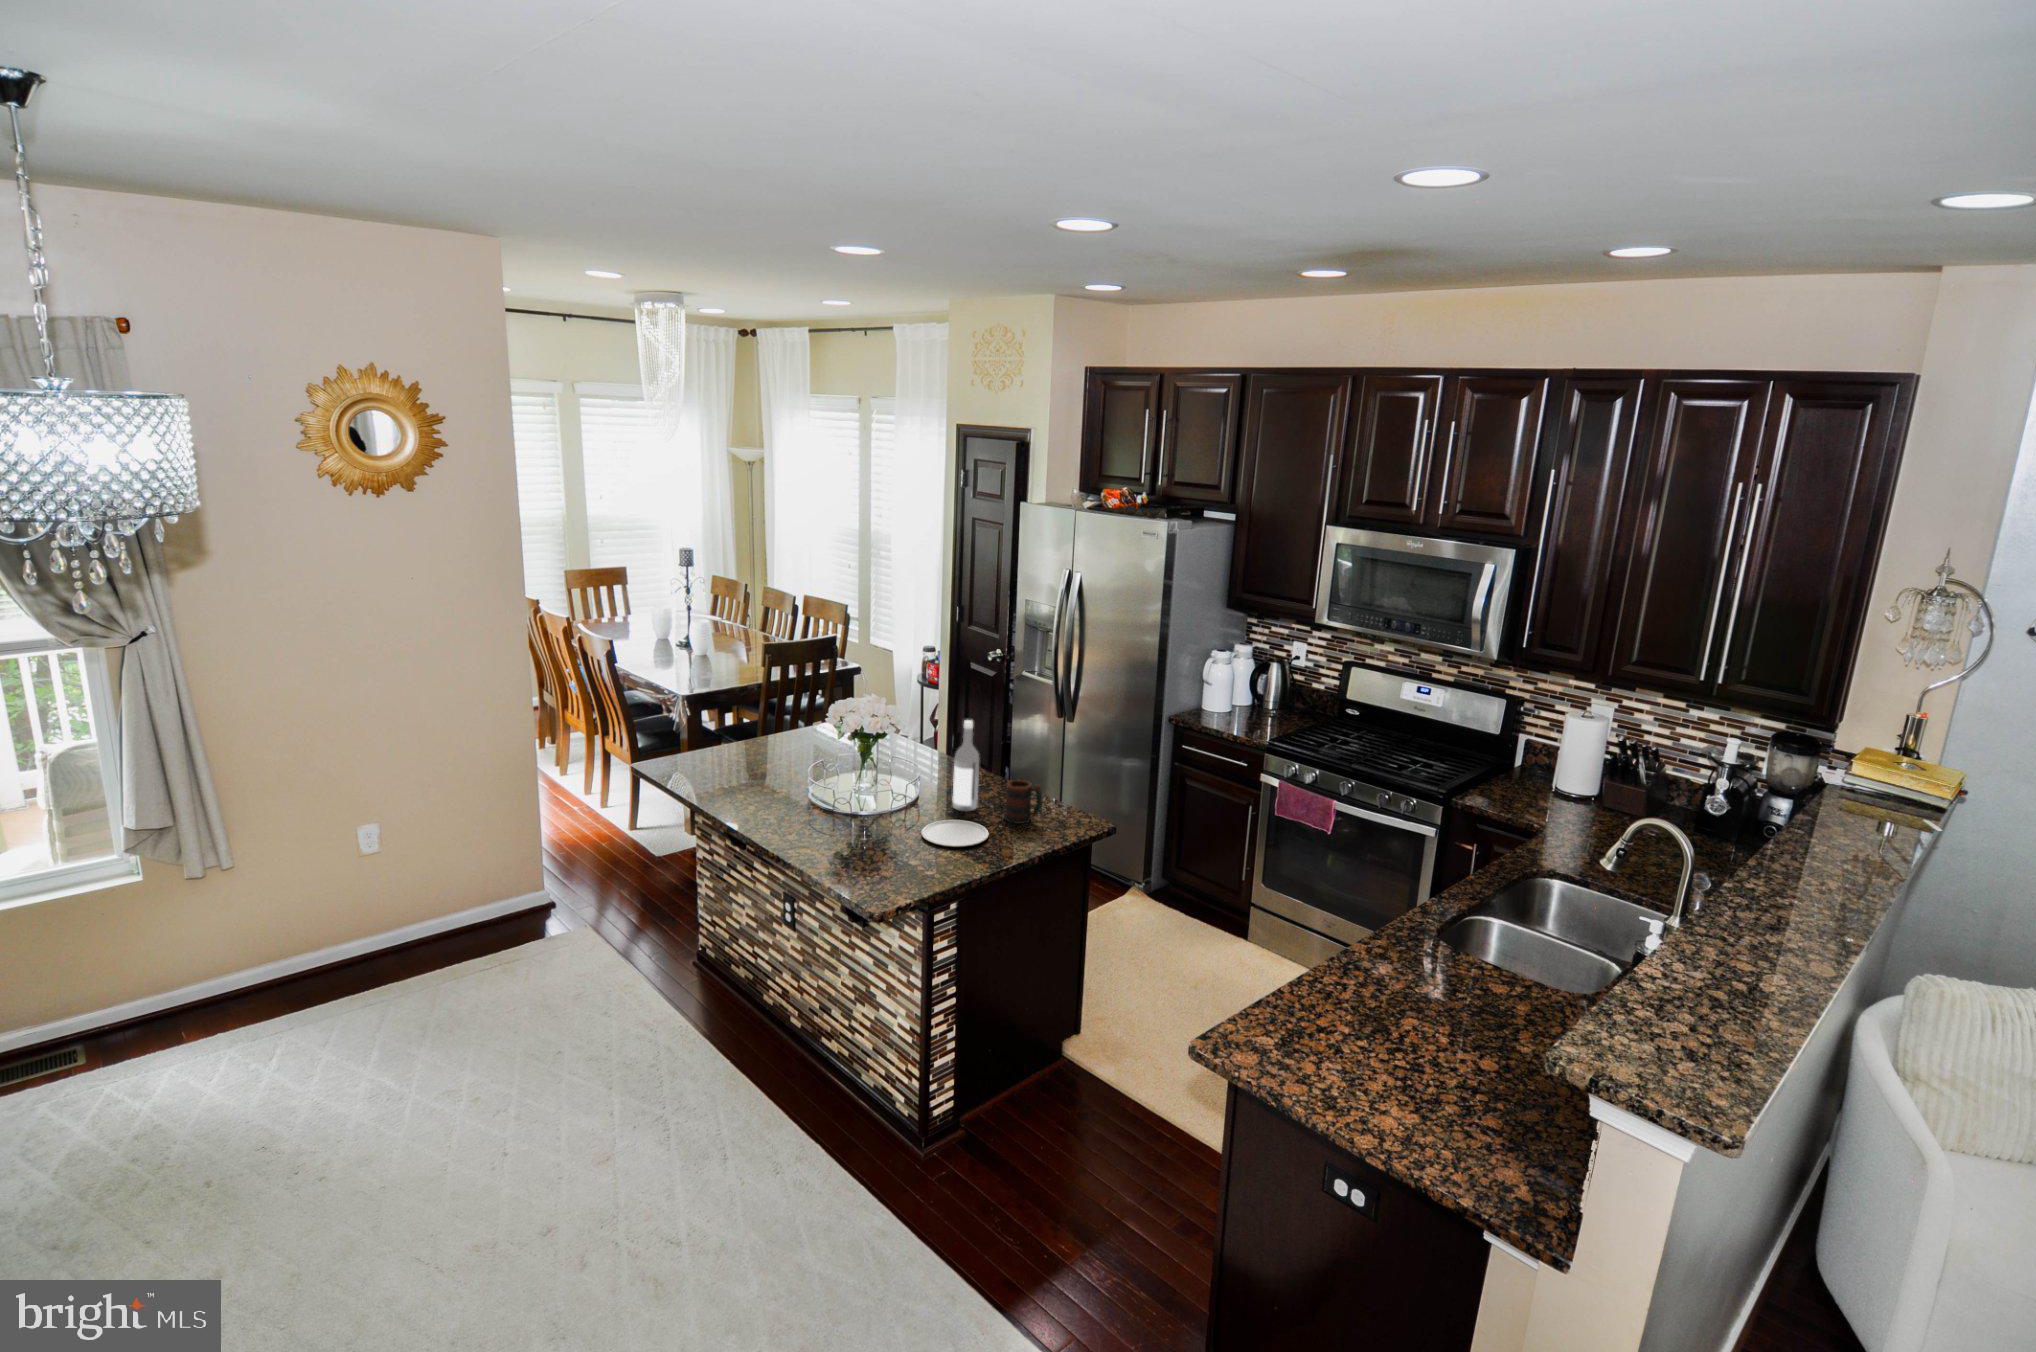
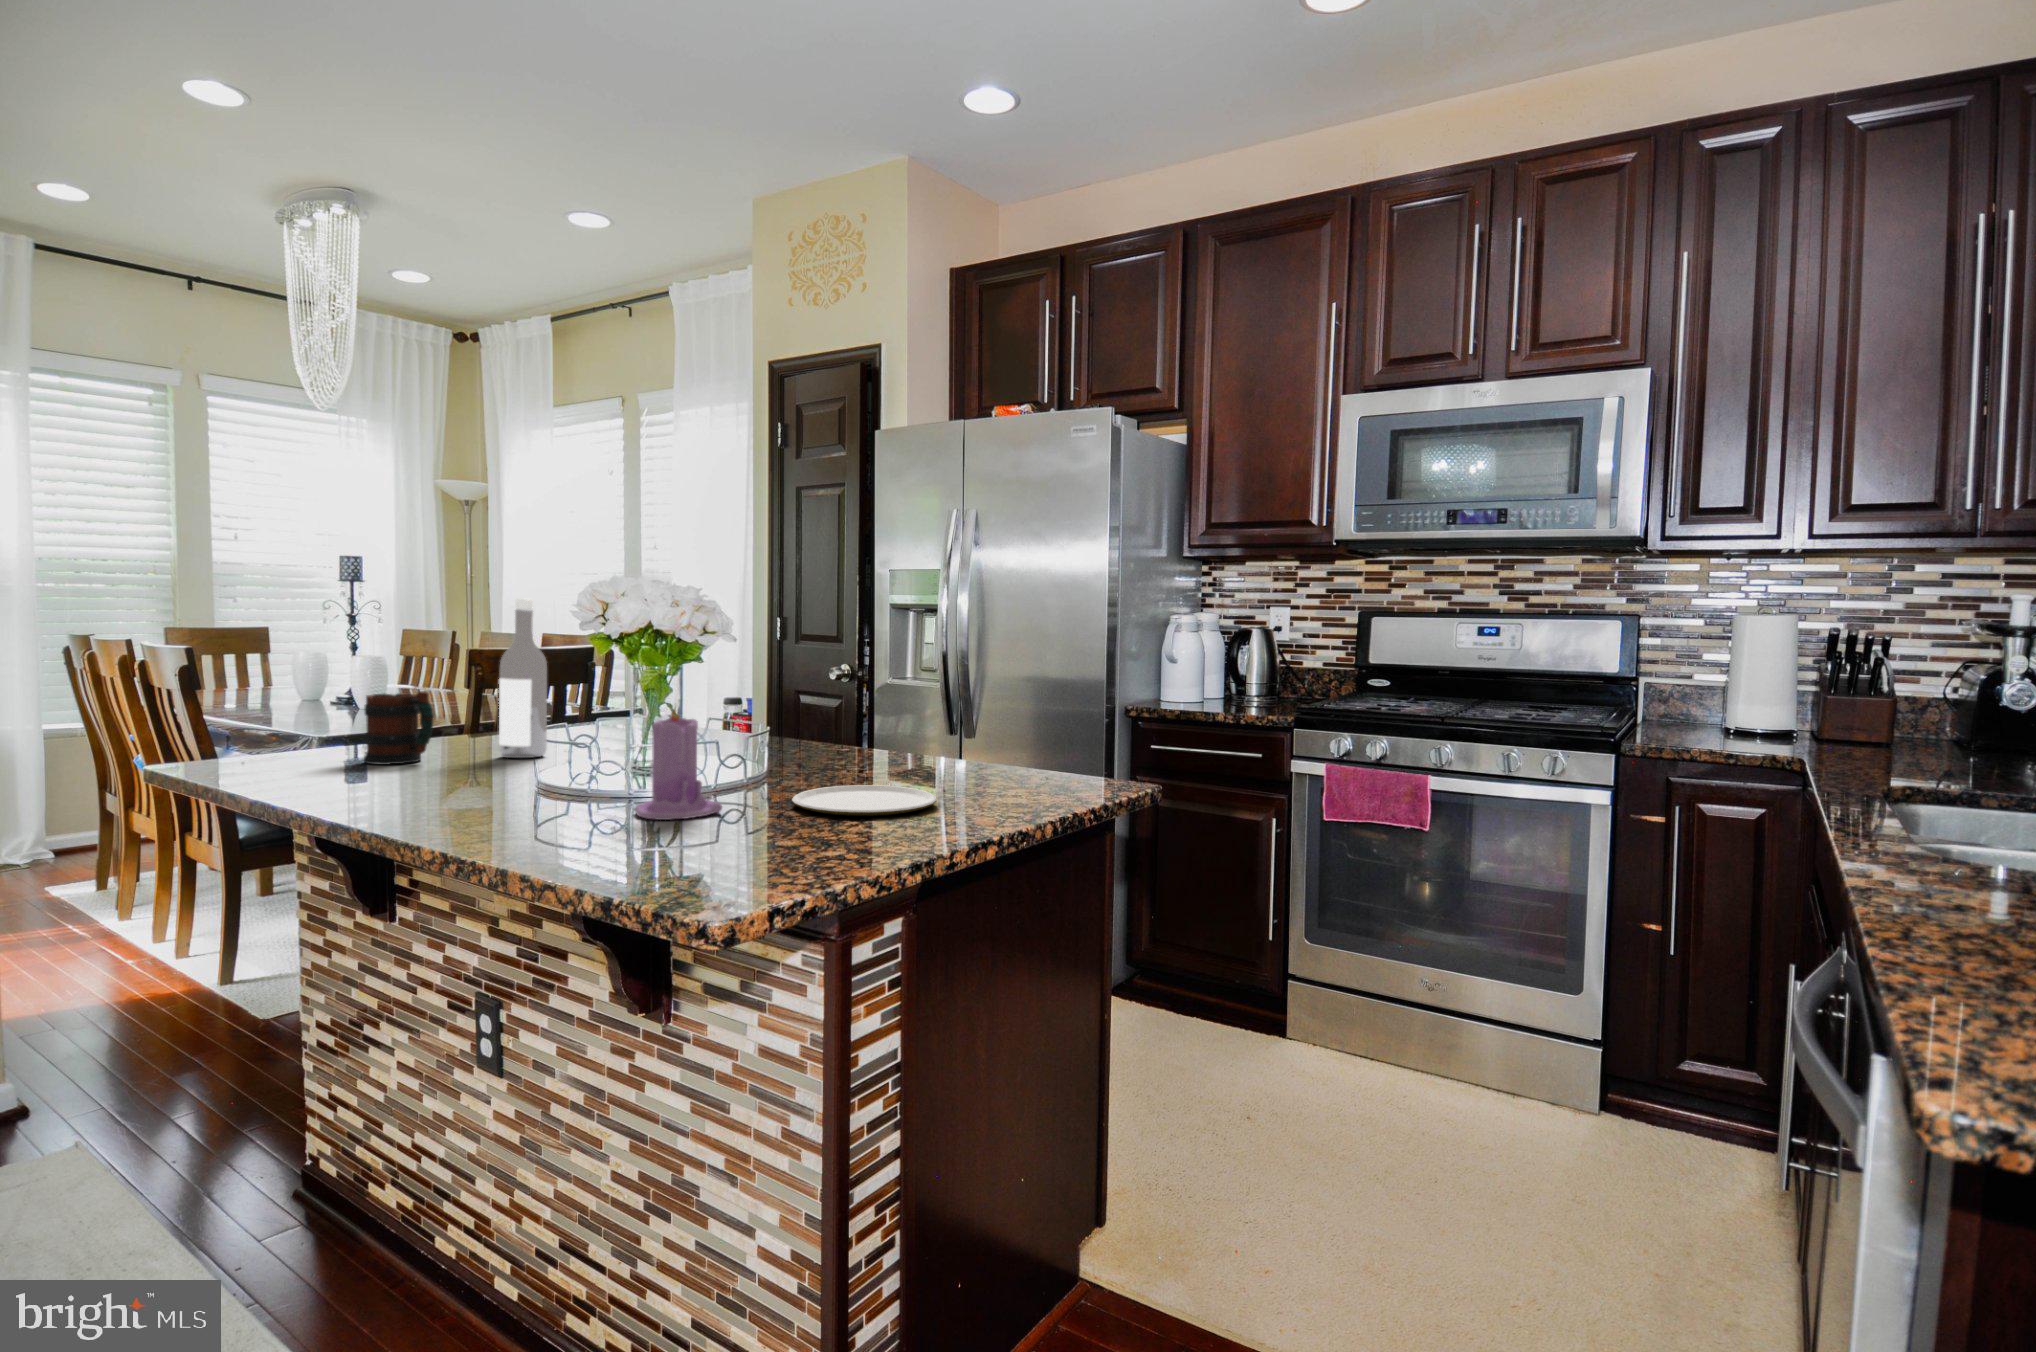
wine bottle: present [953,720,979,812] -> present [499,599,547,758]
mug: present [1004,780,1043,824] -> present [364,691,434,765]
candle: none [852,790,889,843] -> present [634,709,722,820]

